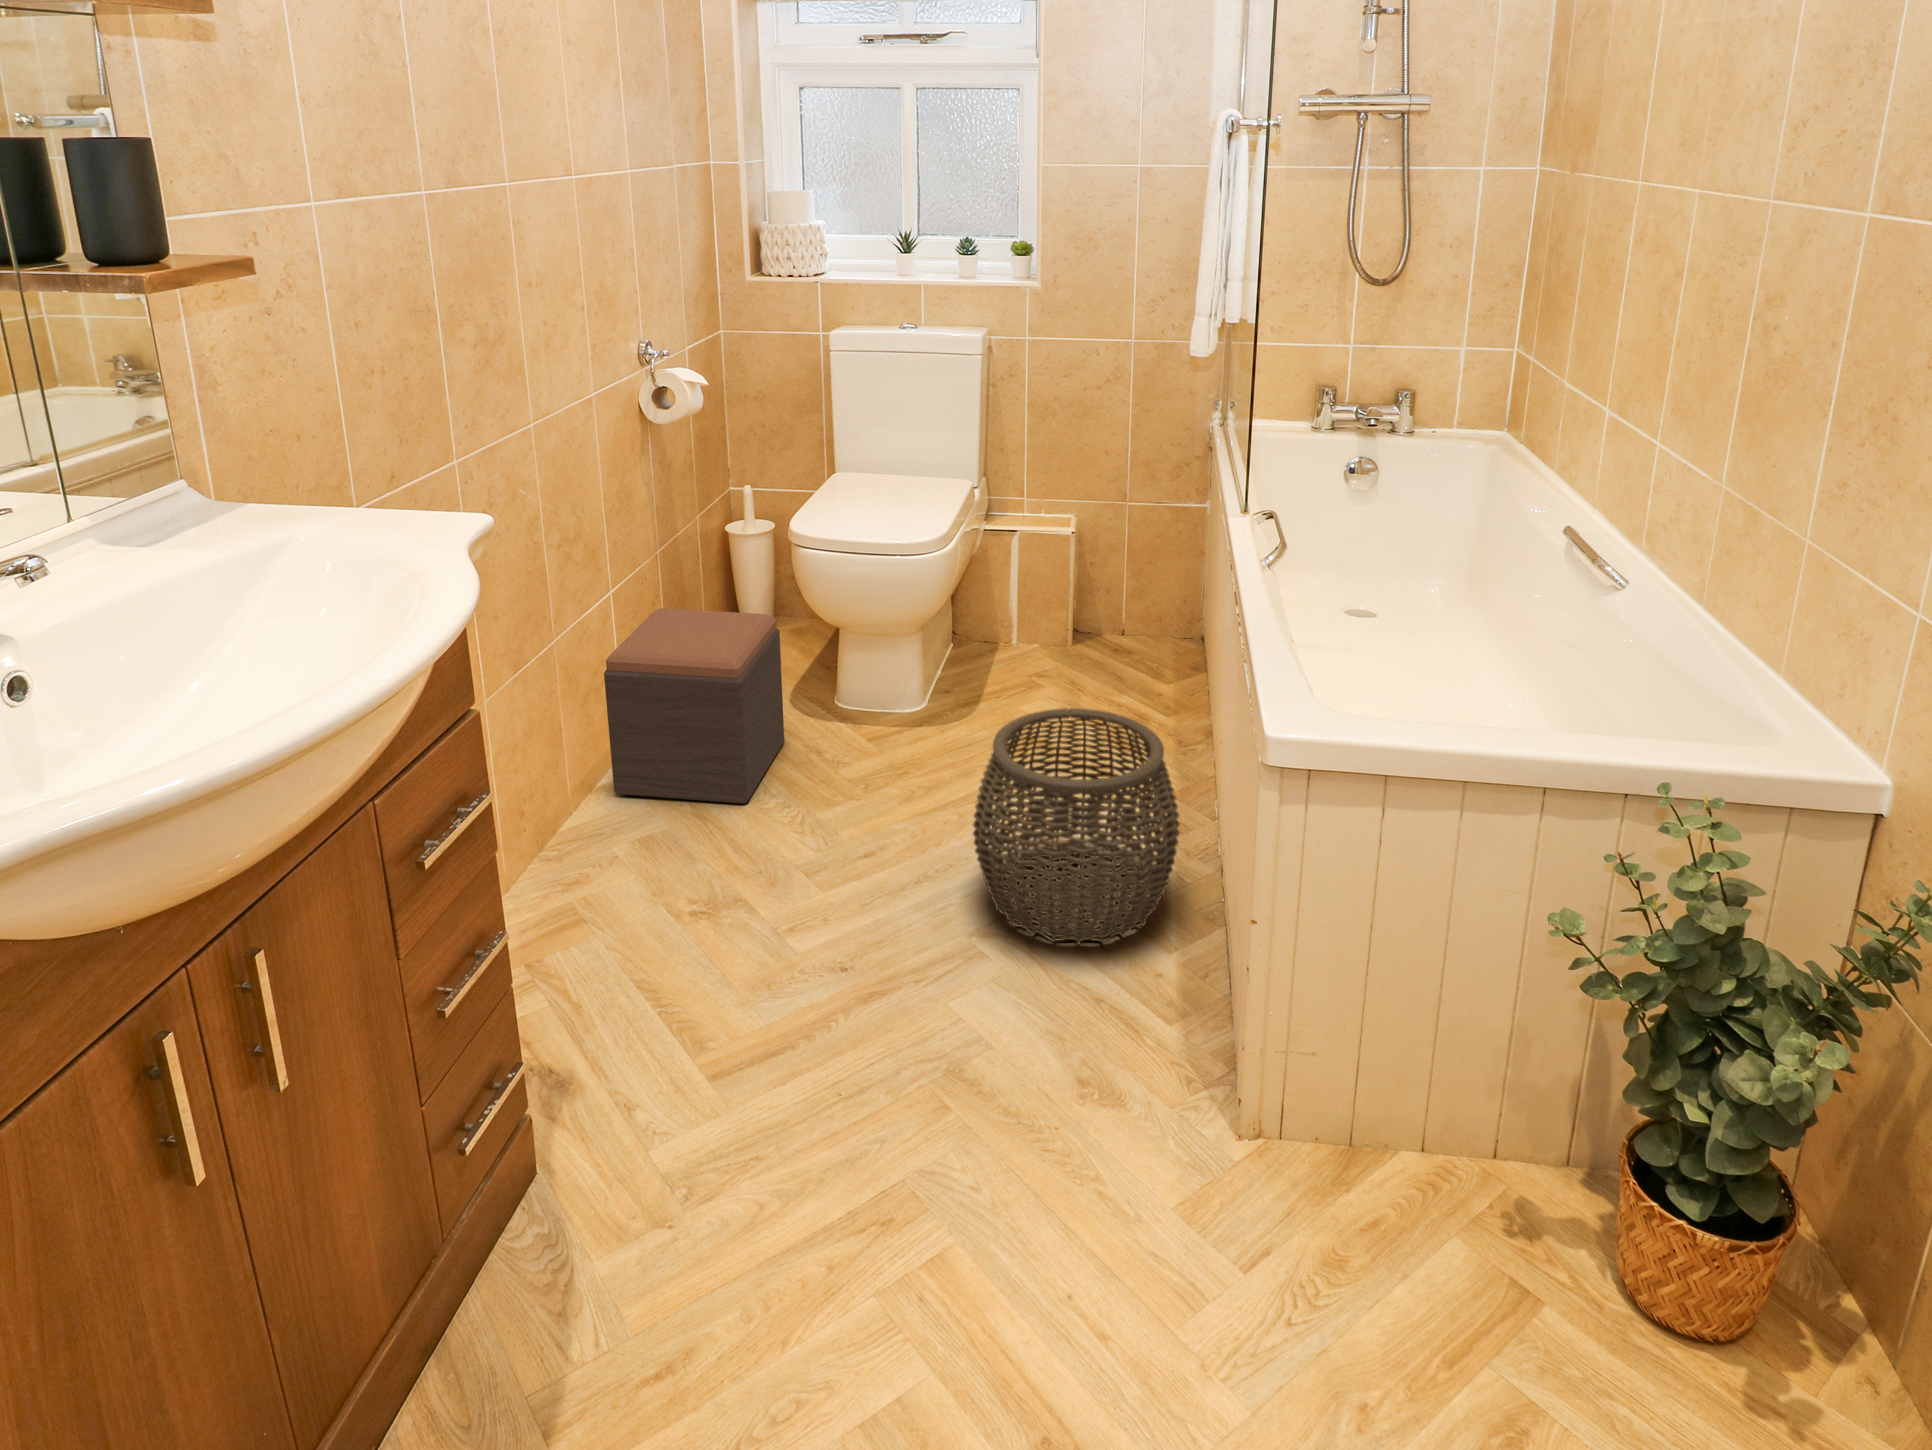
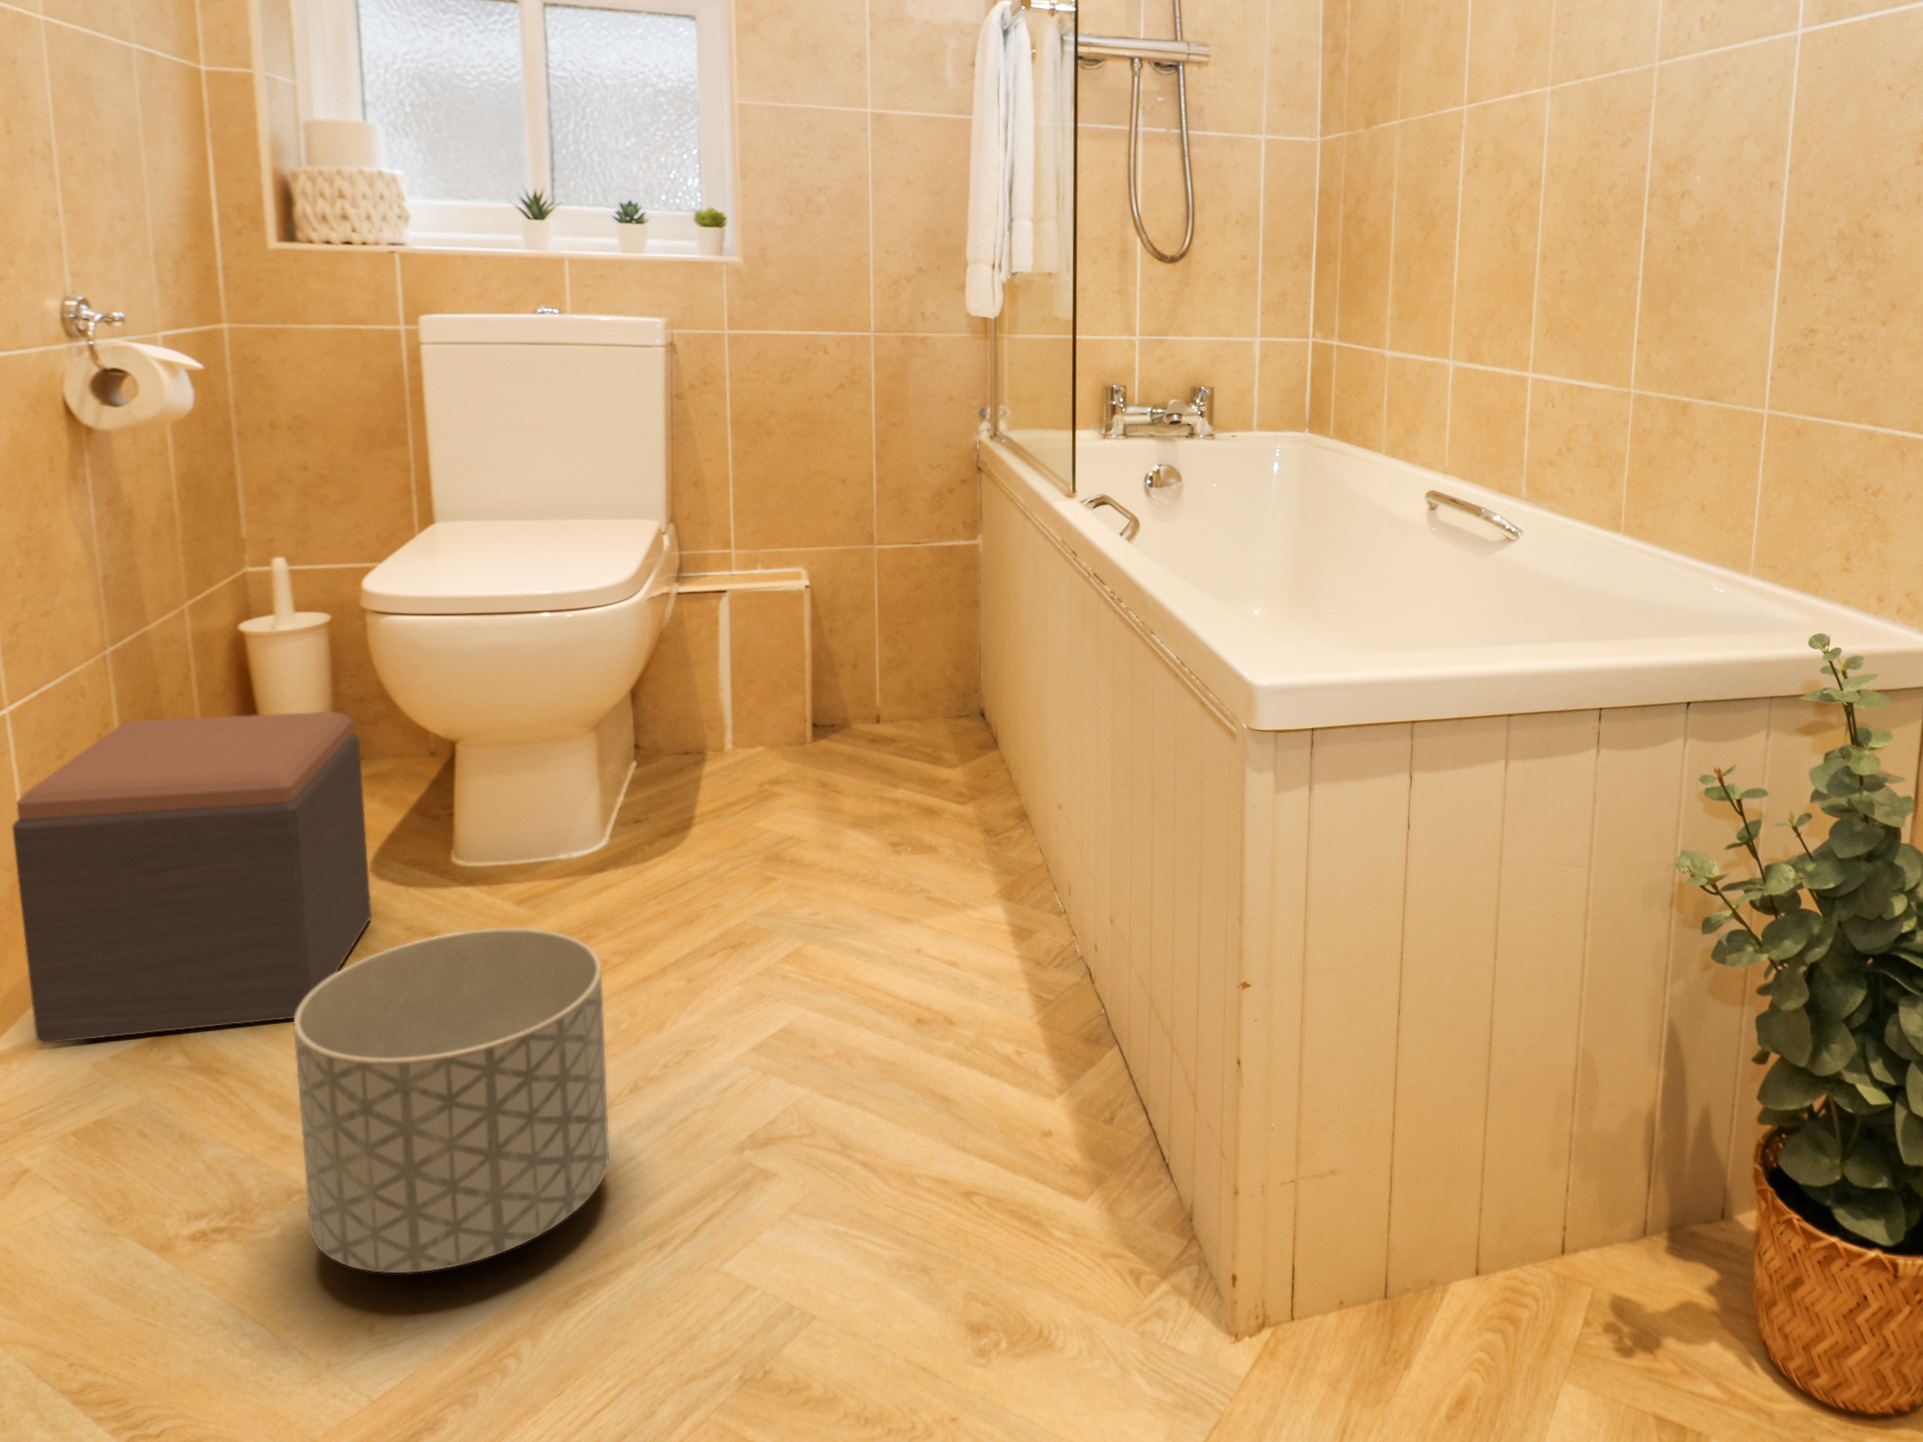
woven basket: present [973,708,1180,944] -> none [732,767,1045,1115]
planter: none [728,785,890,980] -> present [294,928,609,1273]

